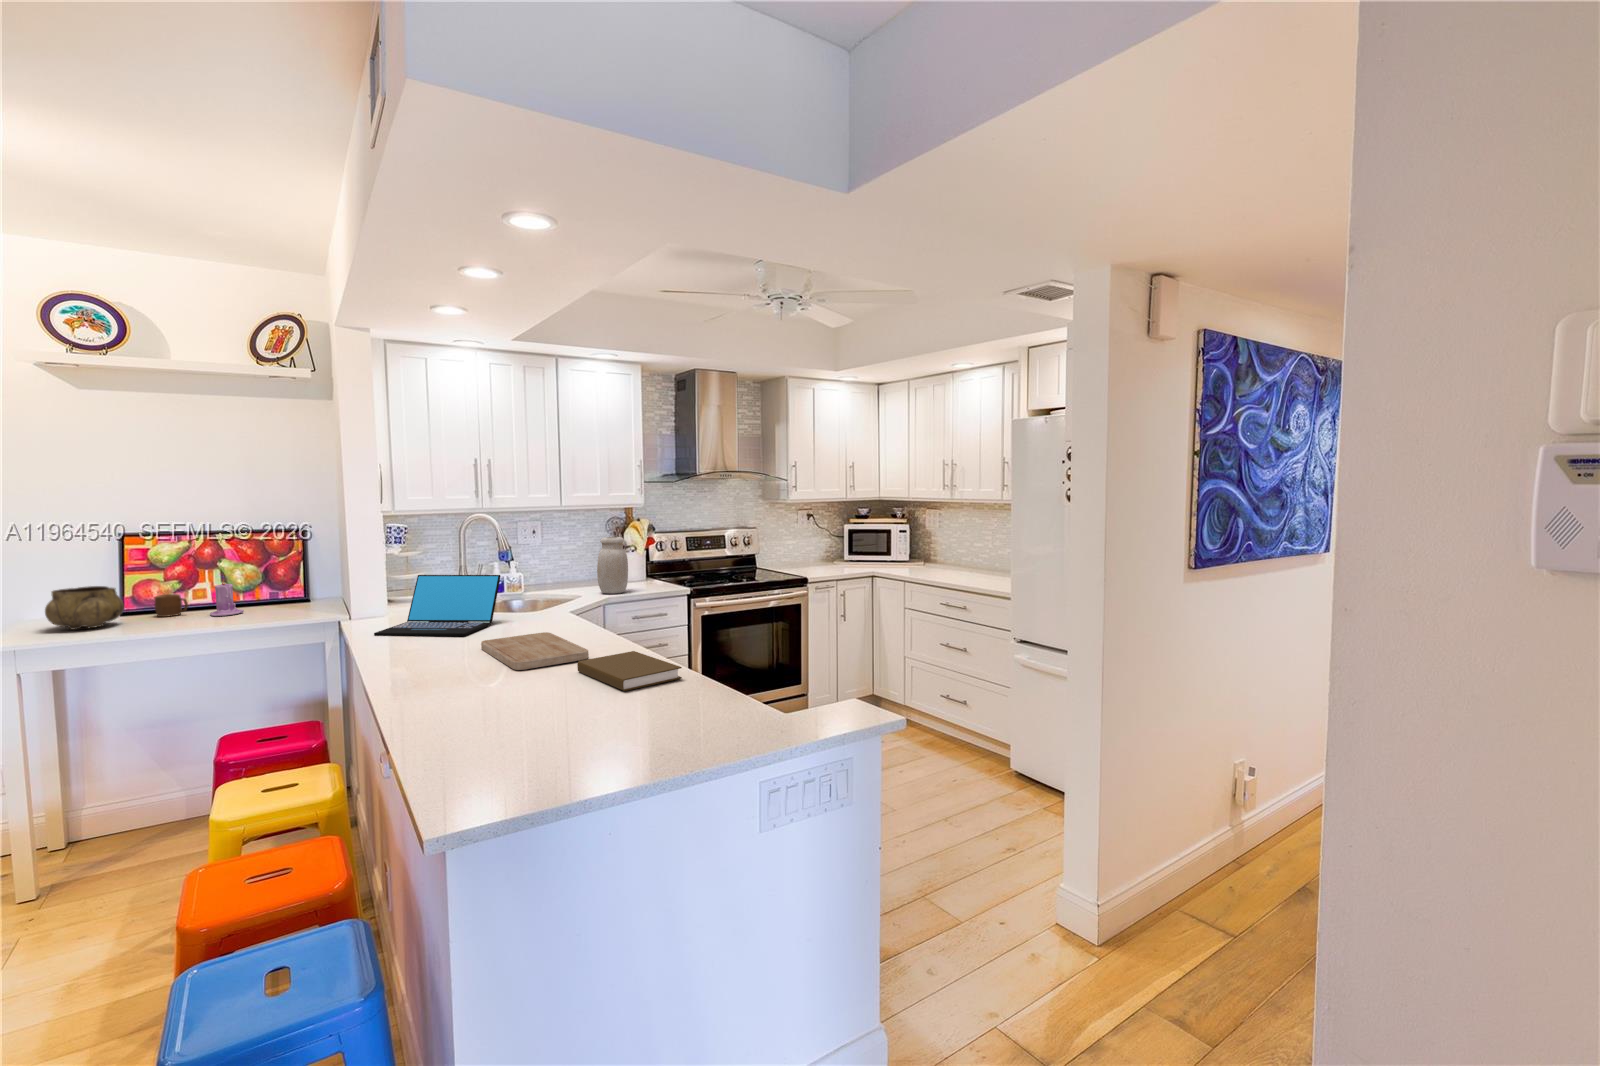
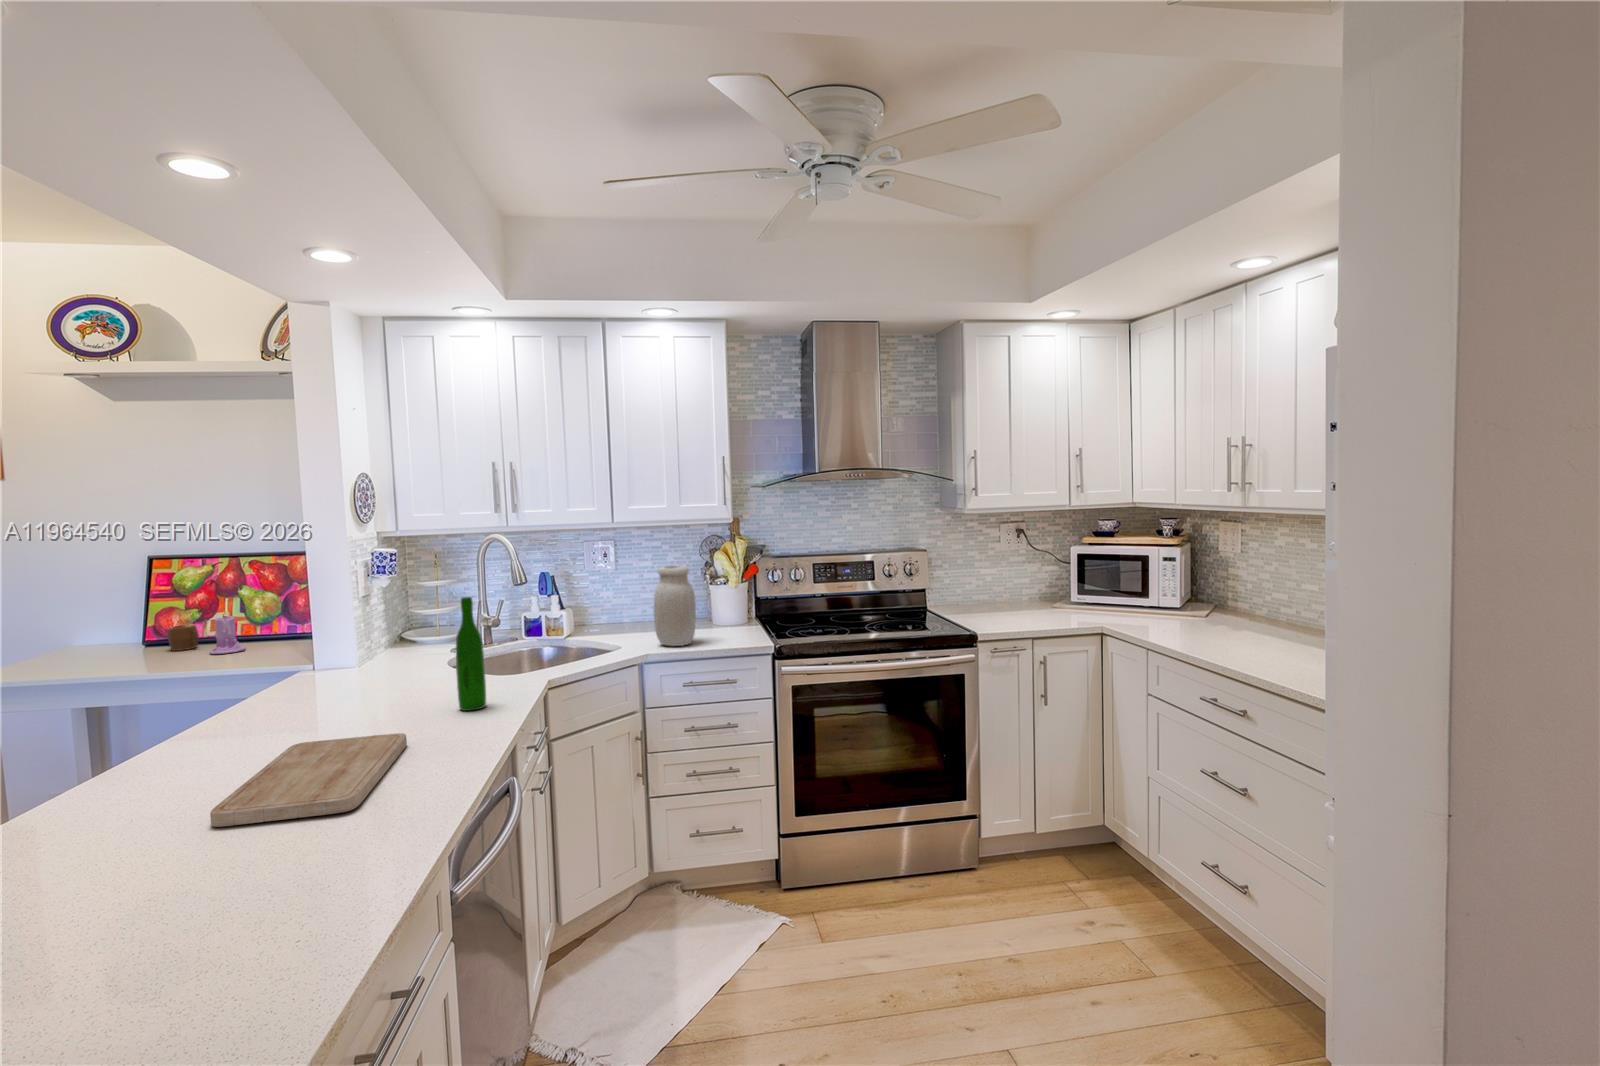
wine bottle: none [539,550,558,626] -> present [455,597,486,711]
laptop: present [374,575,501,636] -> none [255,621,432,723]
decorative bowl: present [45,586,124,630] -> none [42,615,125,664]
book: present [577,651,682,691] -> none [195,813,399,943]

